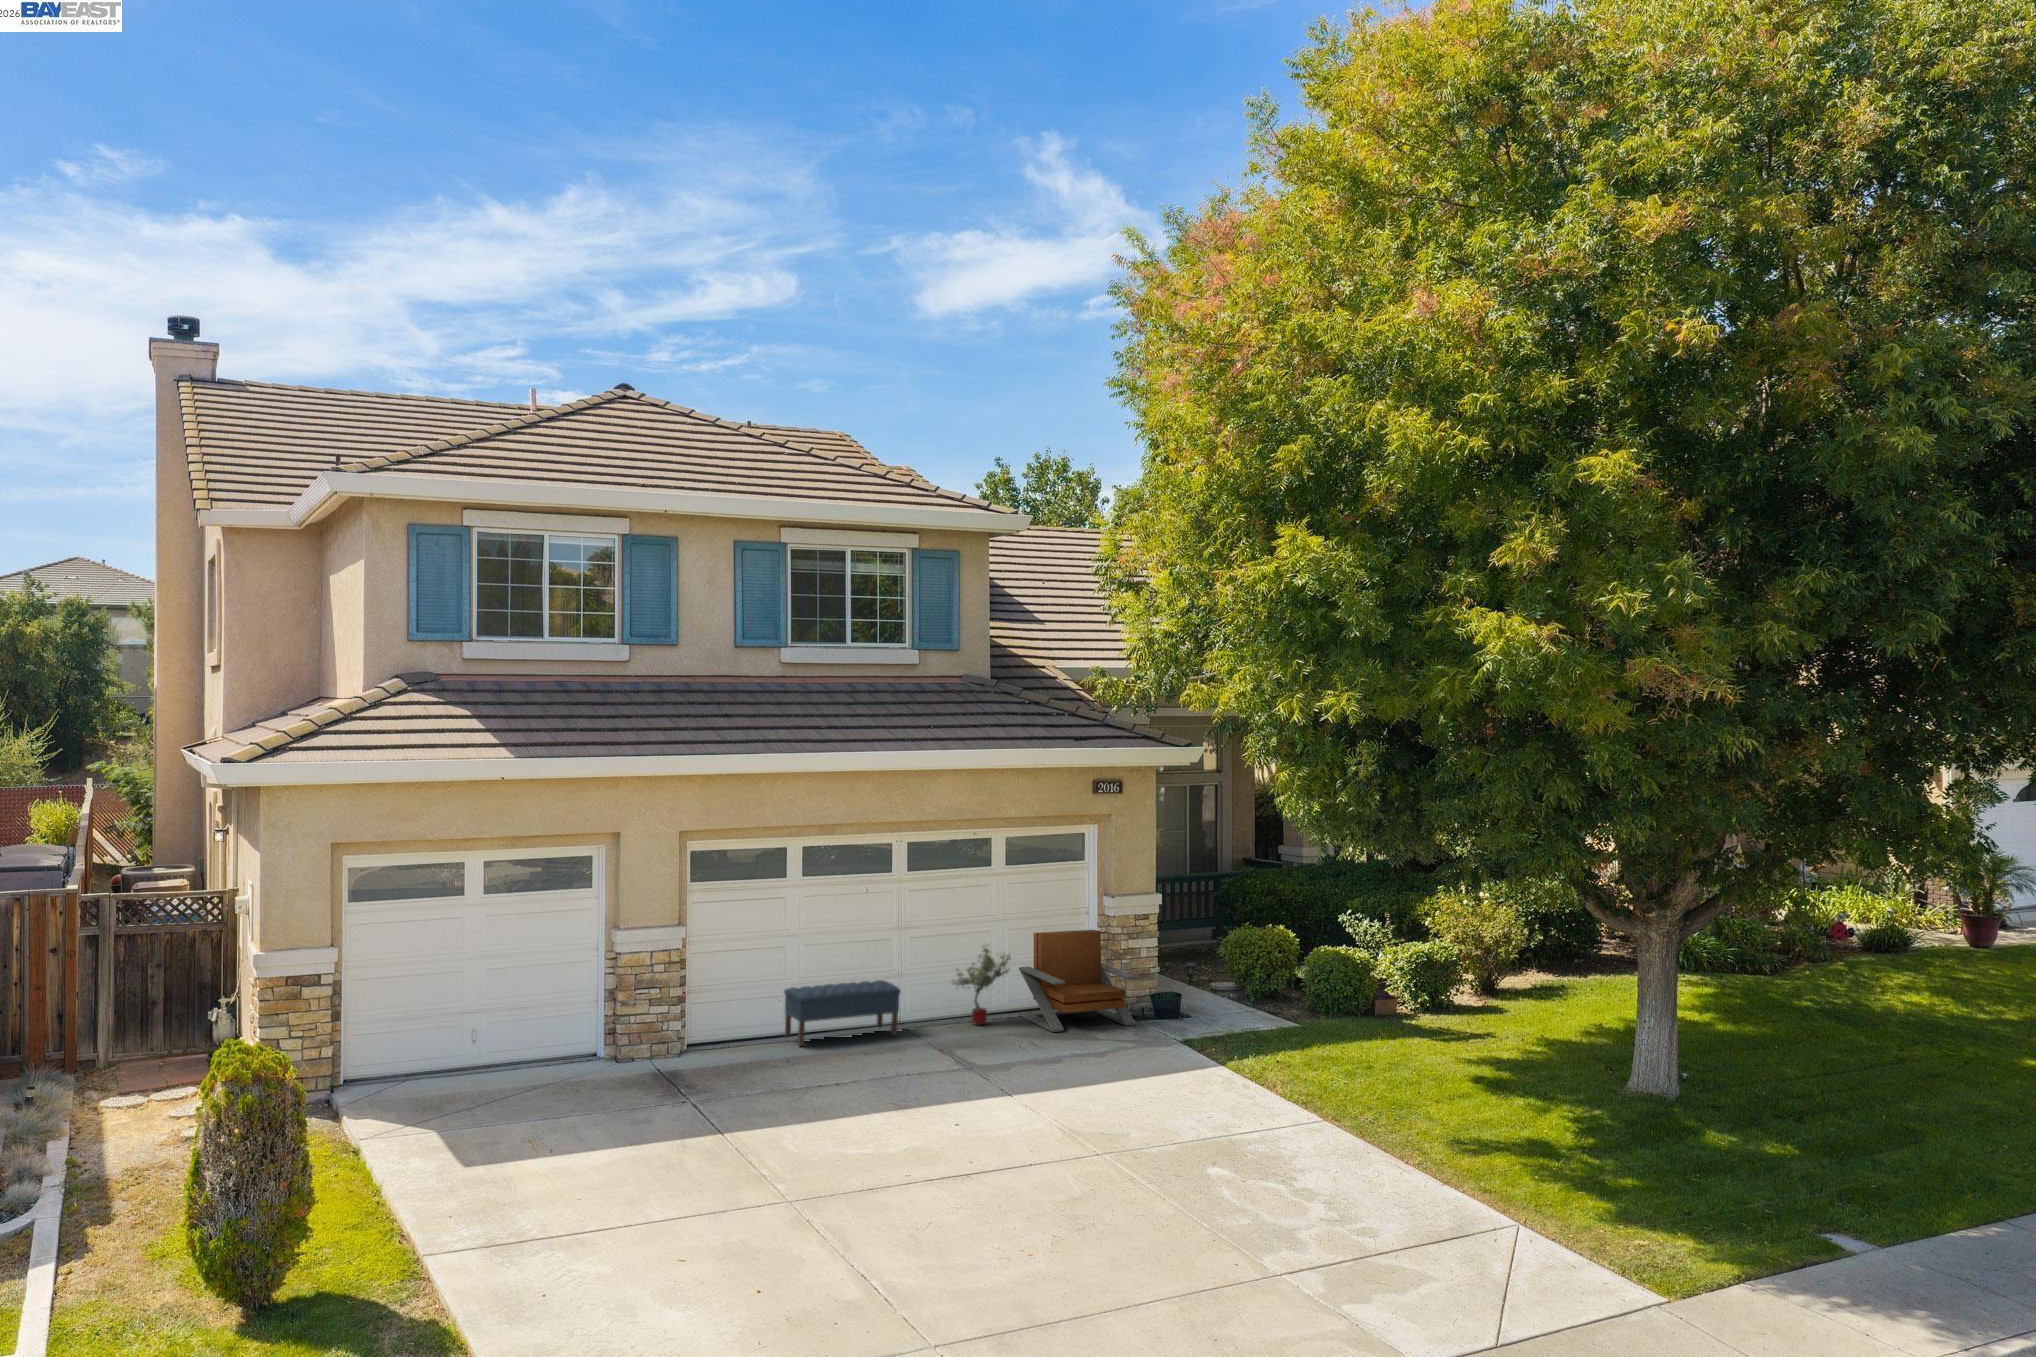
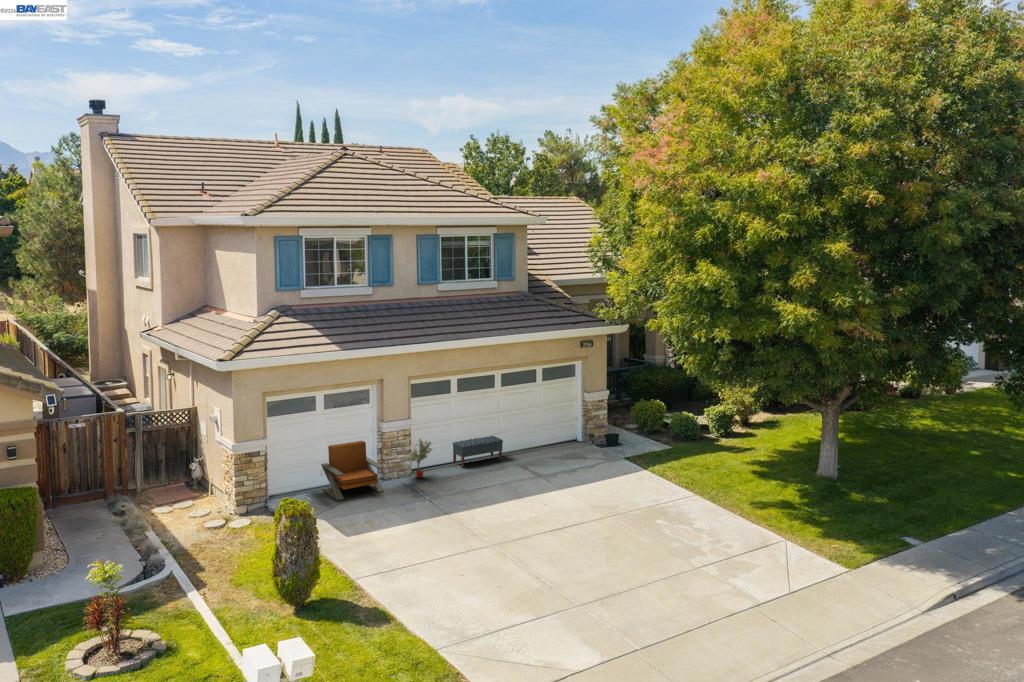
lounge chair: present [1019,930,1137,1032] -> present [321,441,384,500]
potted tree: present [952,945,1011,1025] -> present [408,439,431,478]

